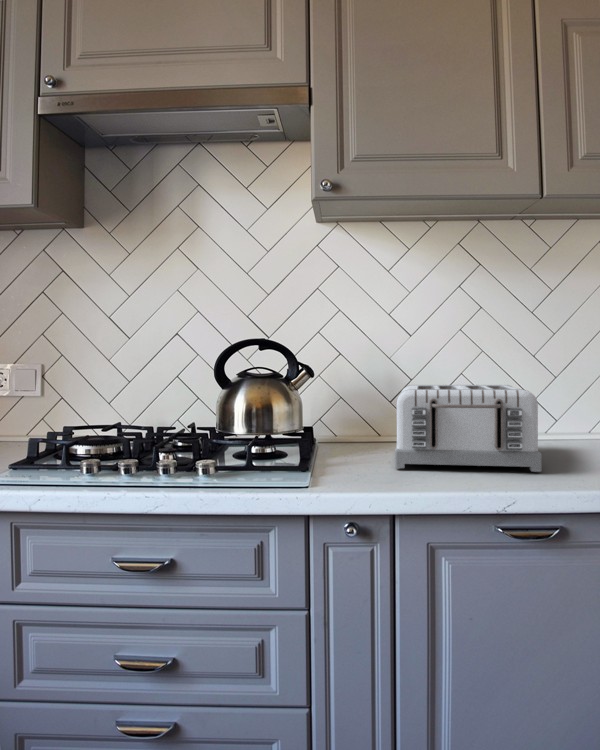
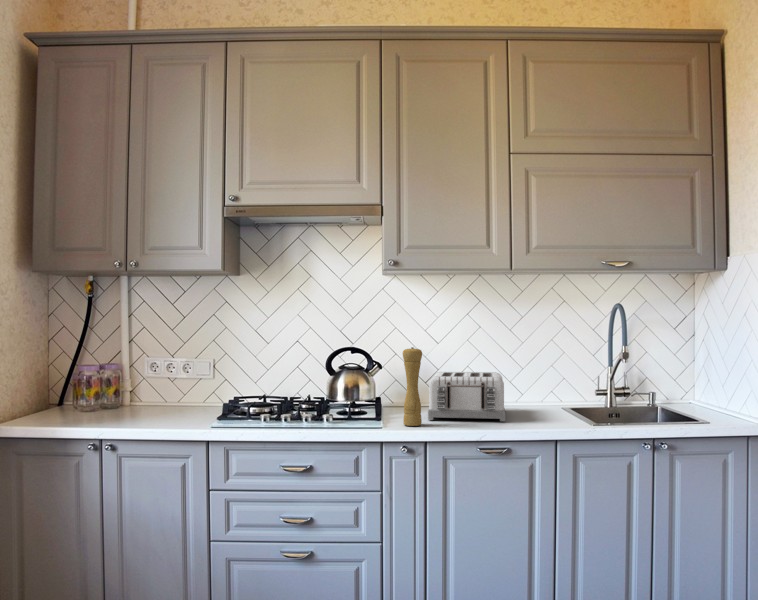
pepper mill: none [348,332,385,482] -> present [403,347,422,426]

